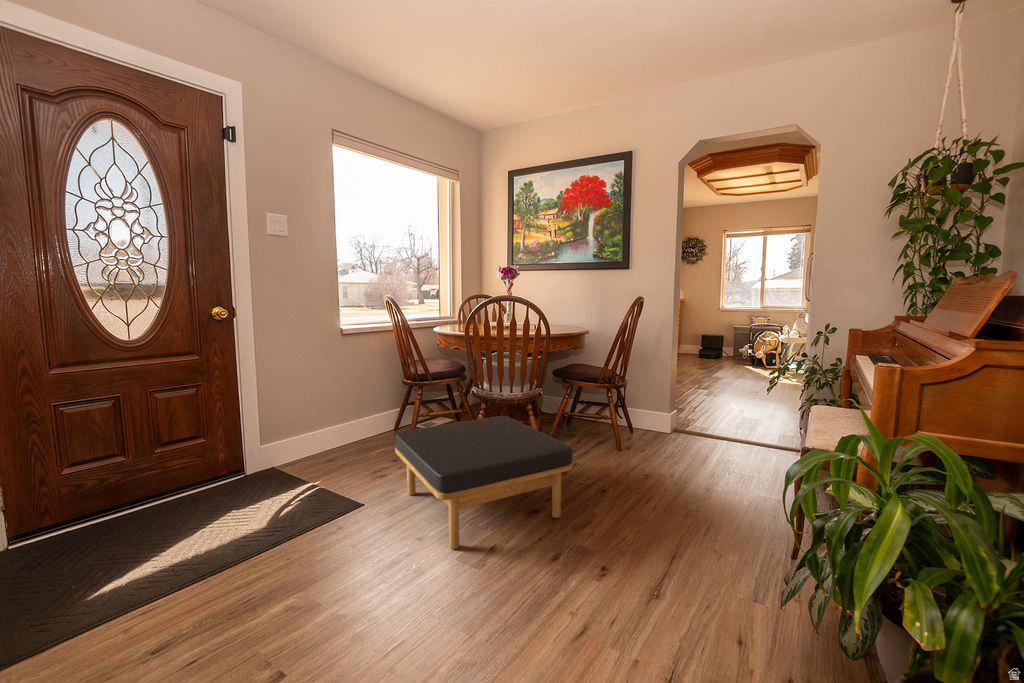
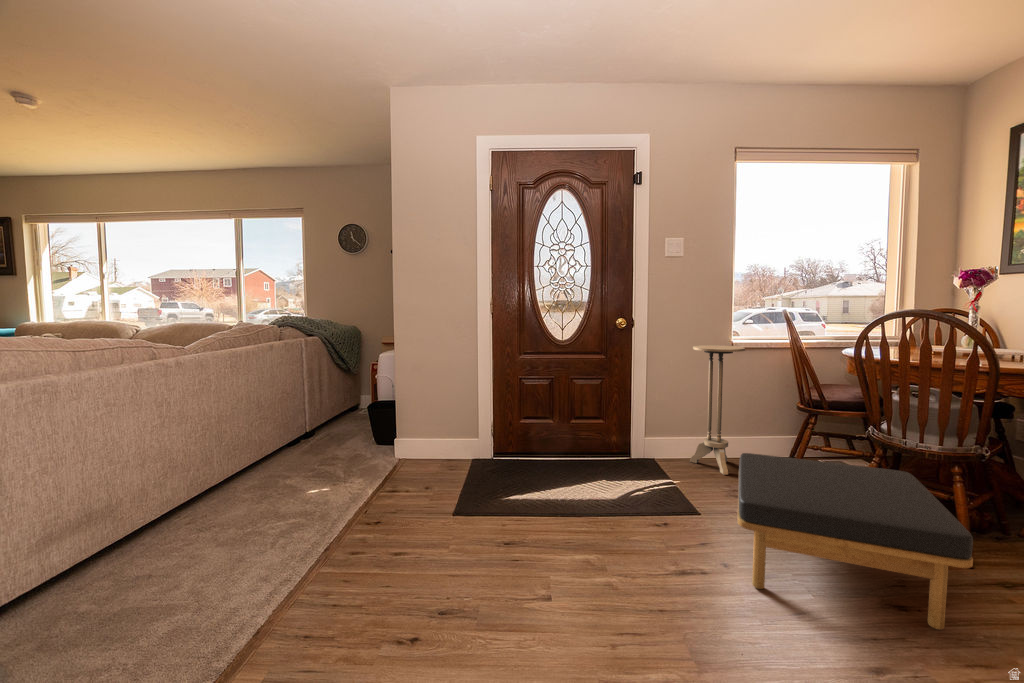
side table: none [311,332,363,459] -> present [689,345,745,475]

